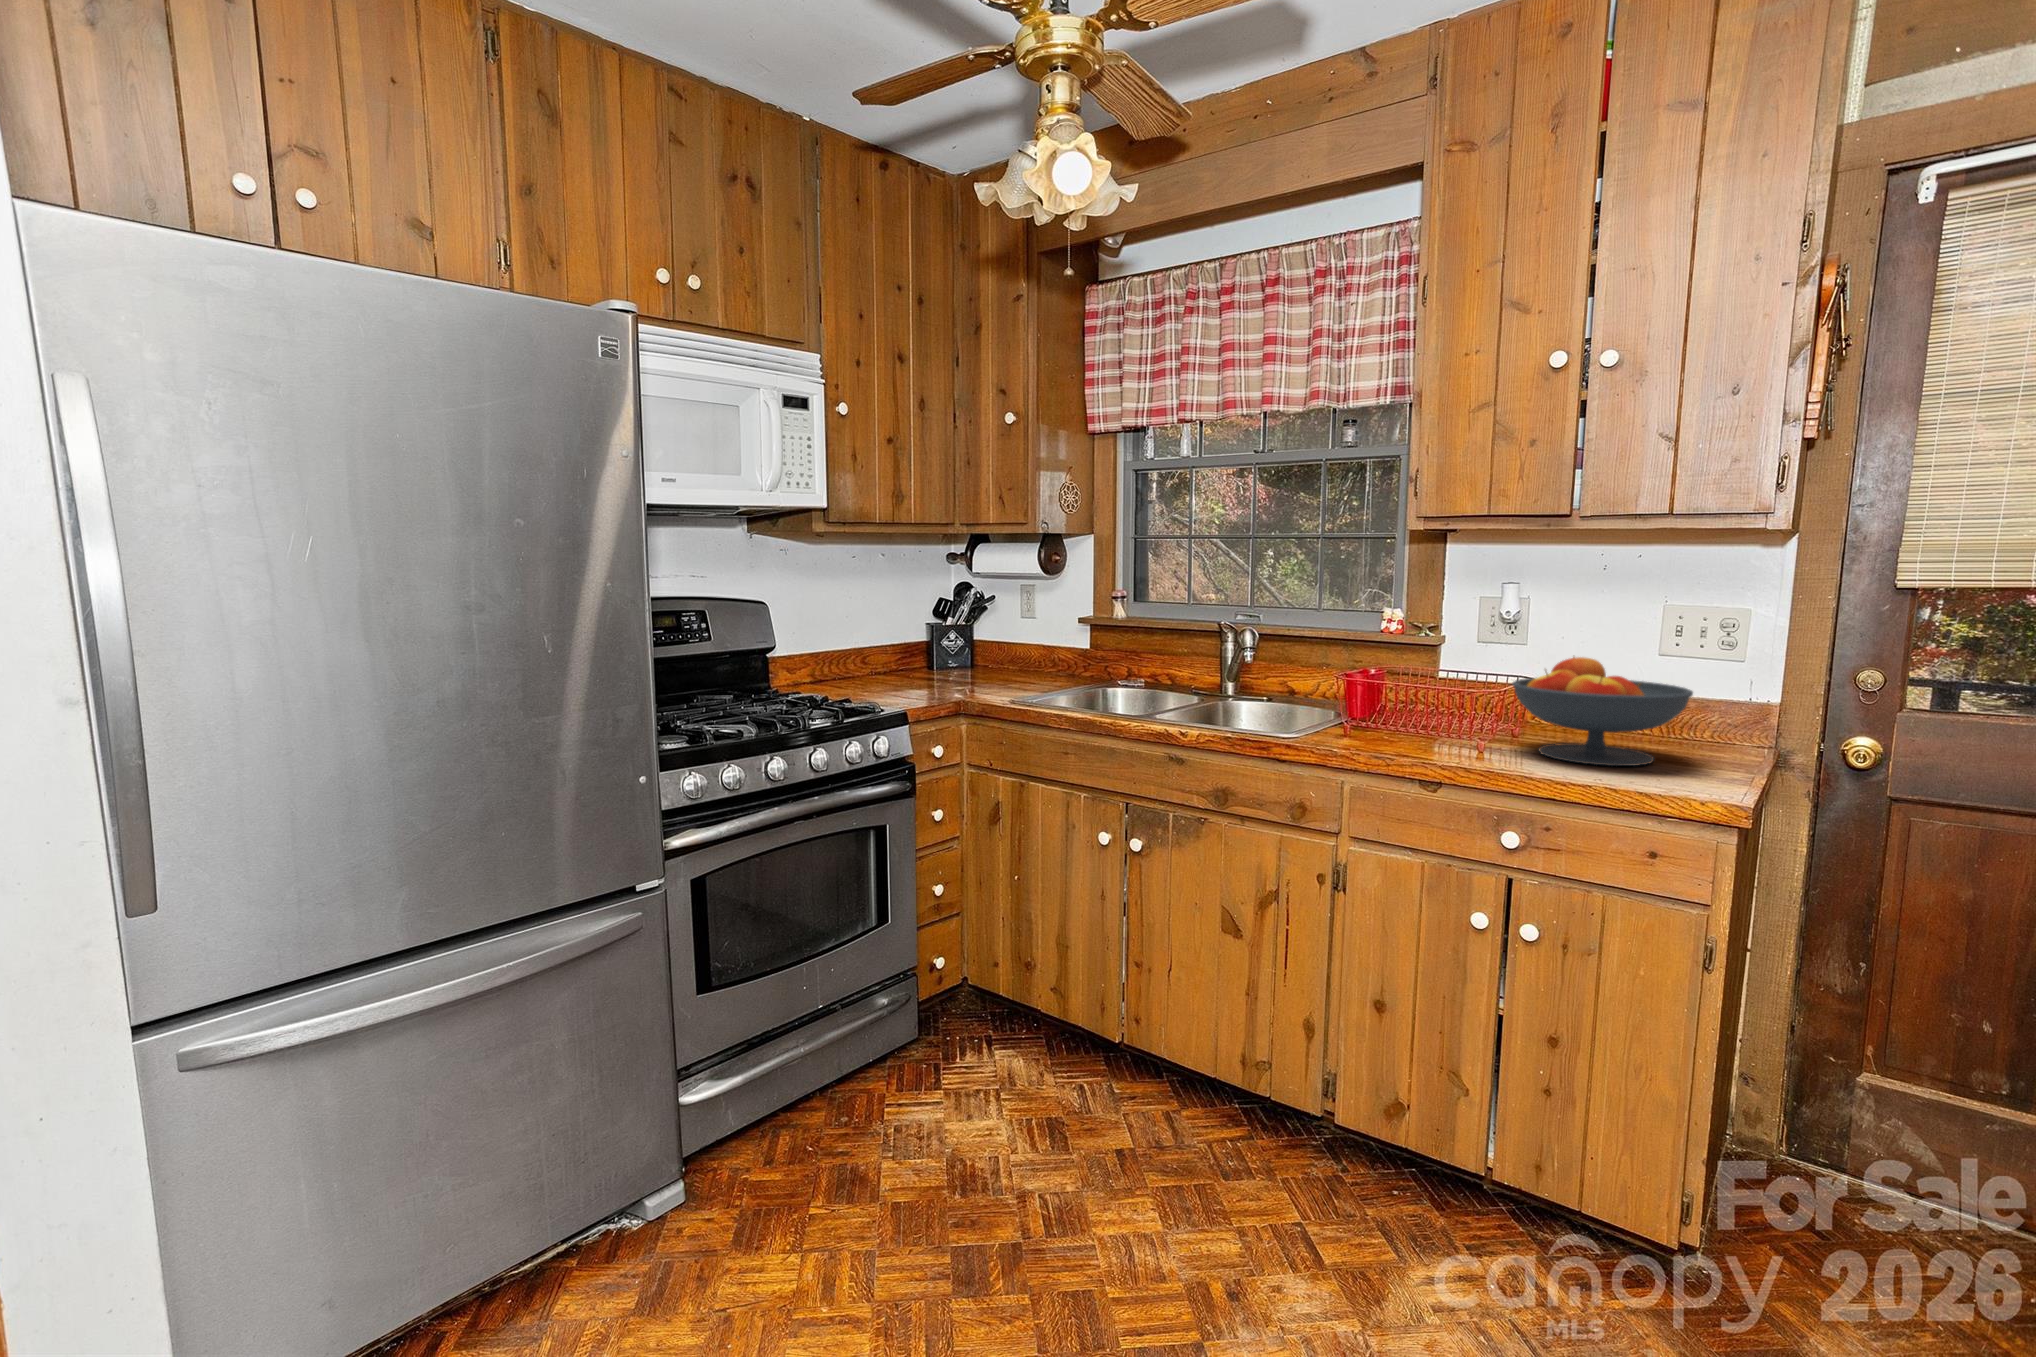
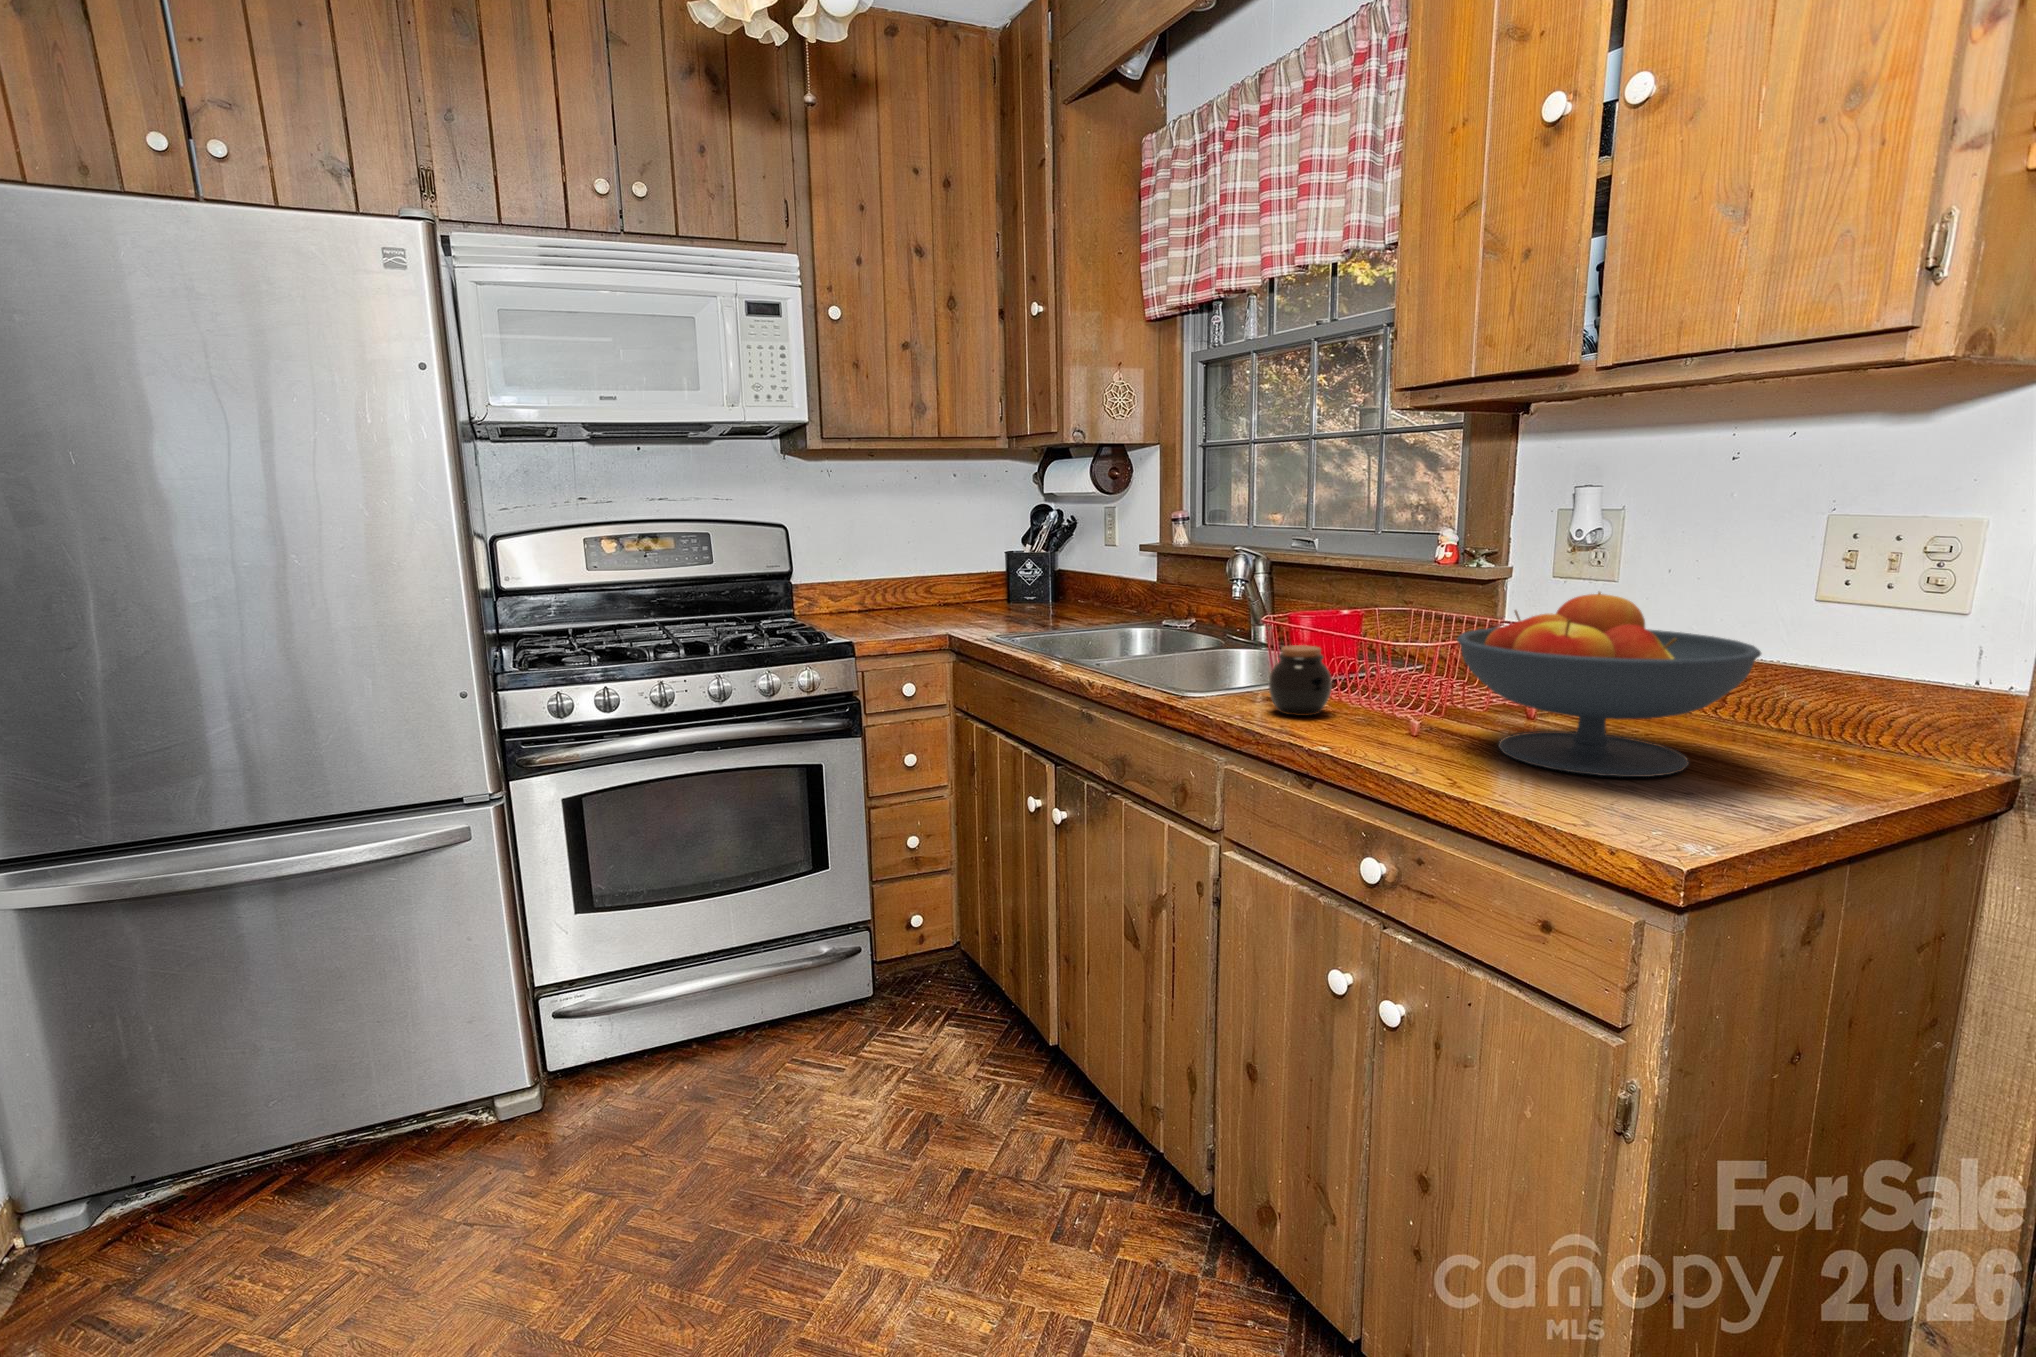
jar: none [1369,696,1414,745] -> present [1269,645,1332,716]

